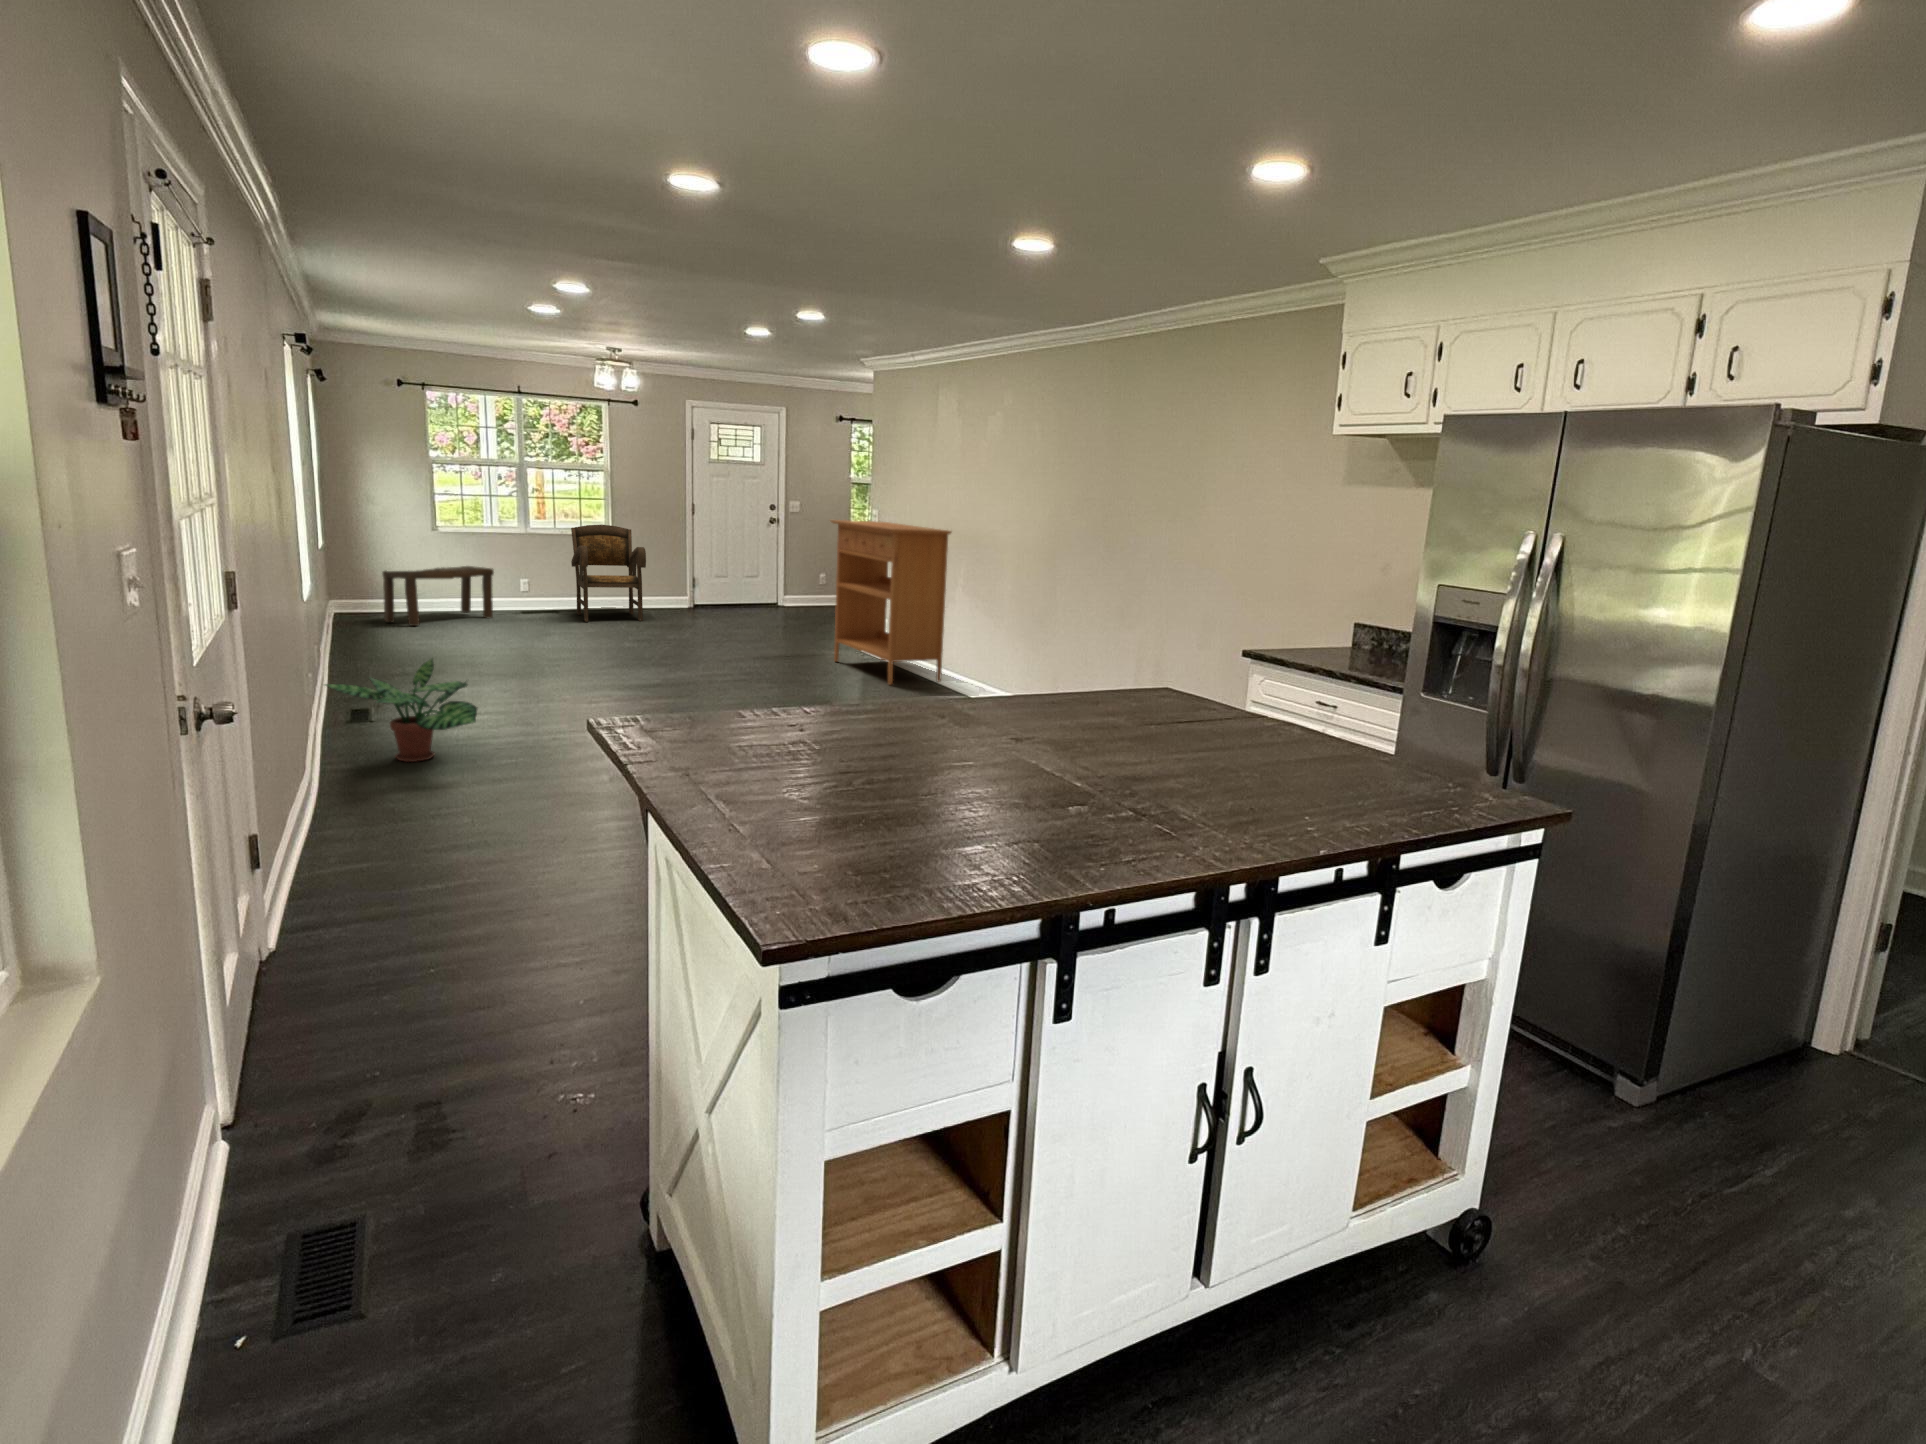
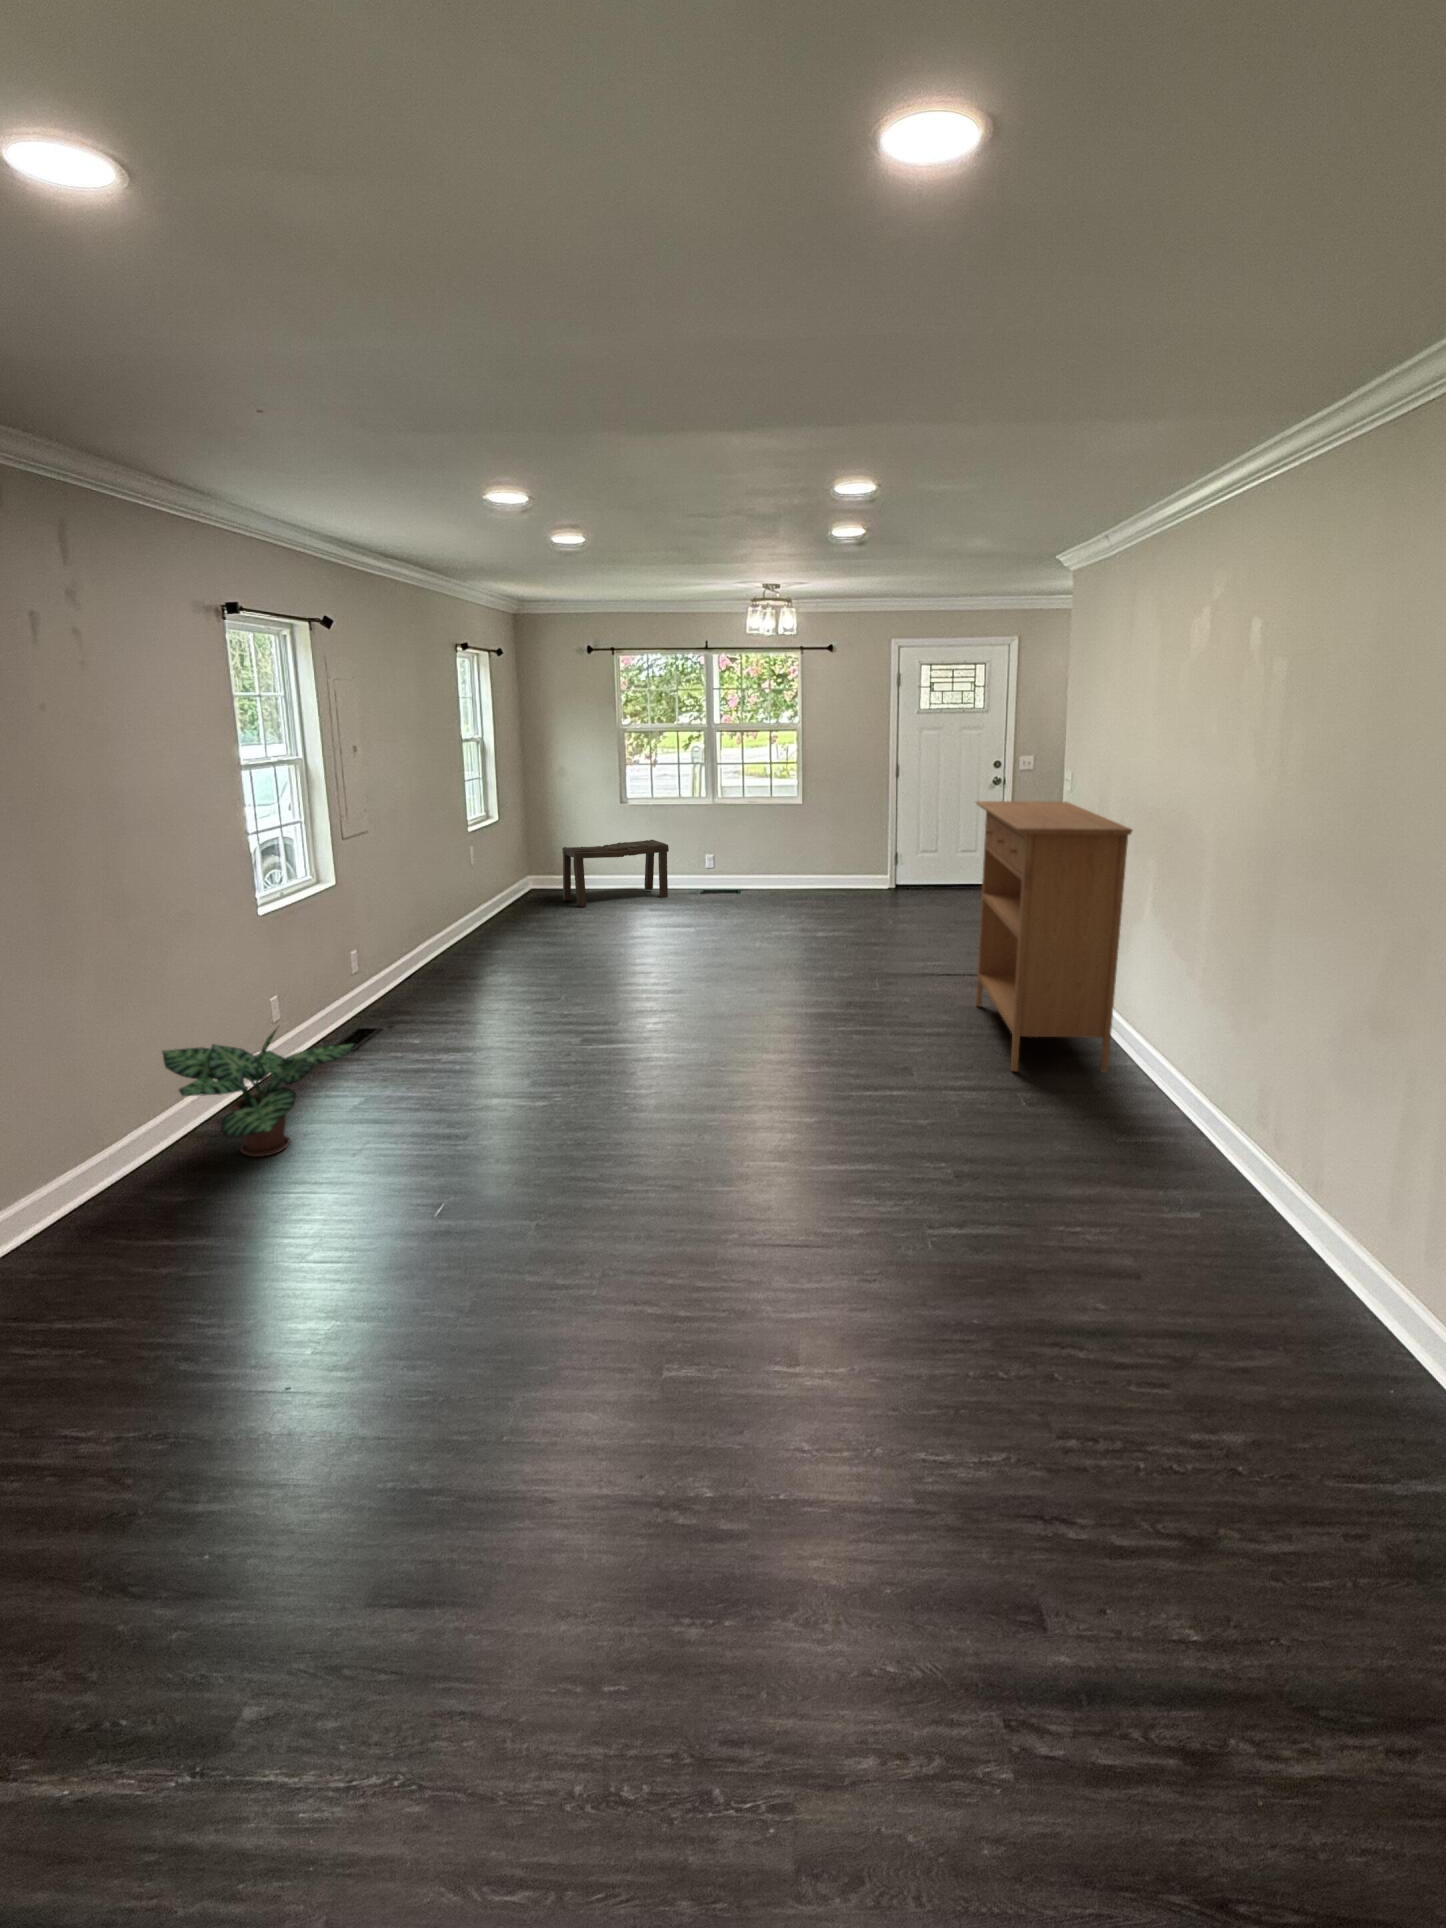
armchair: present [571,524,646,622] -> none [745,792,821,909]

